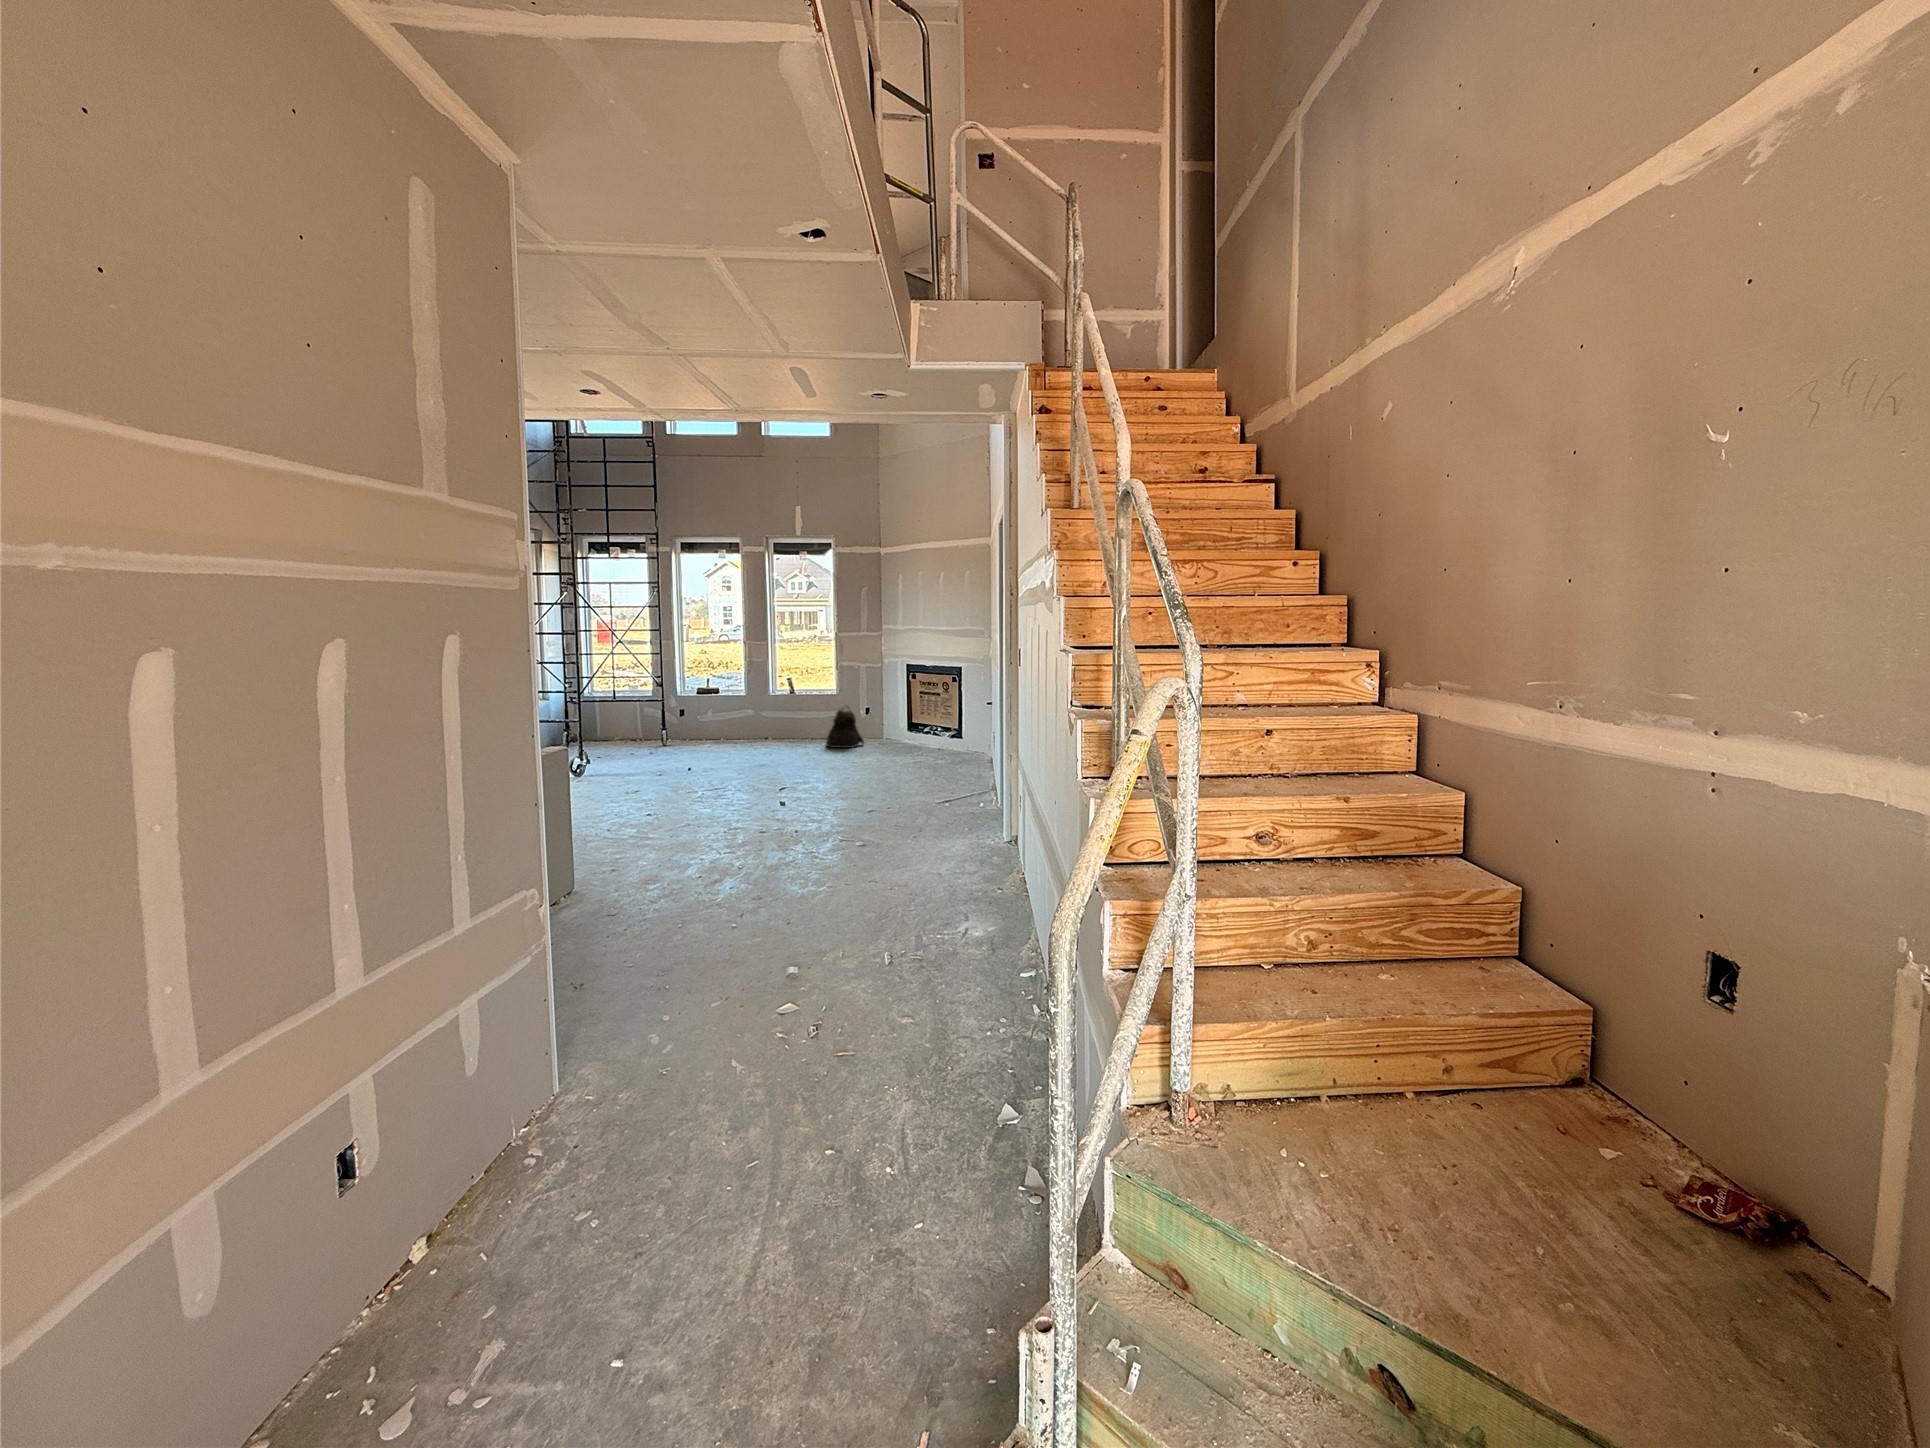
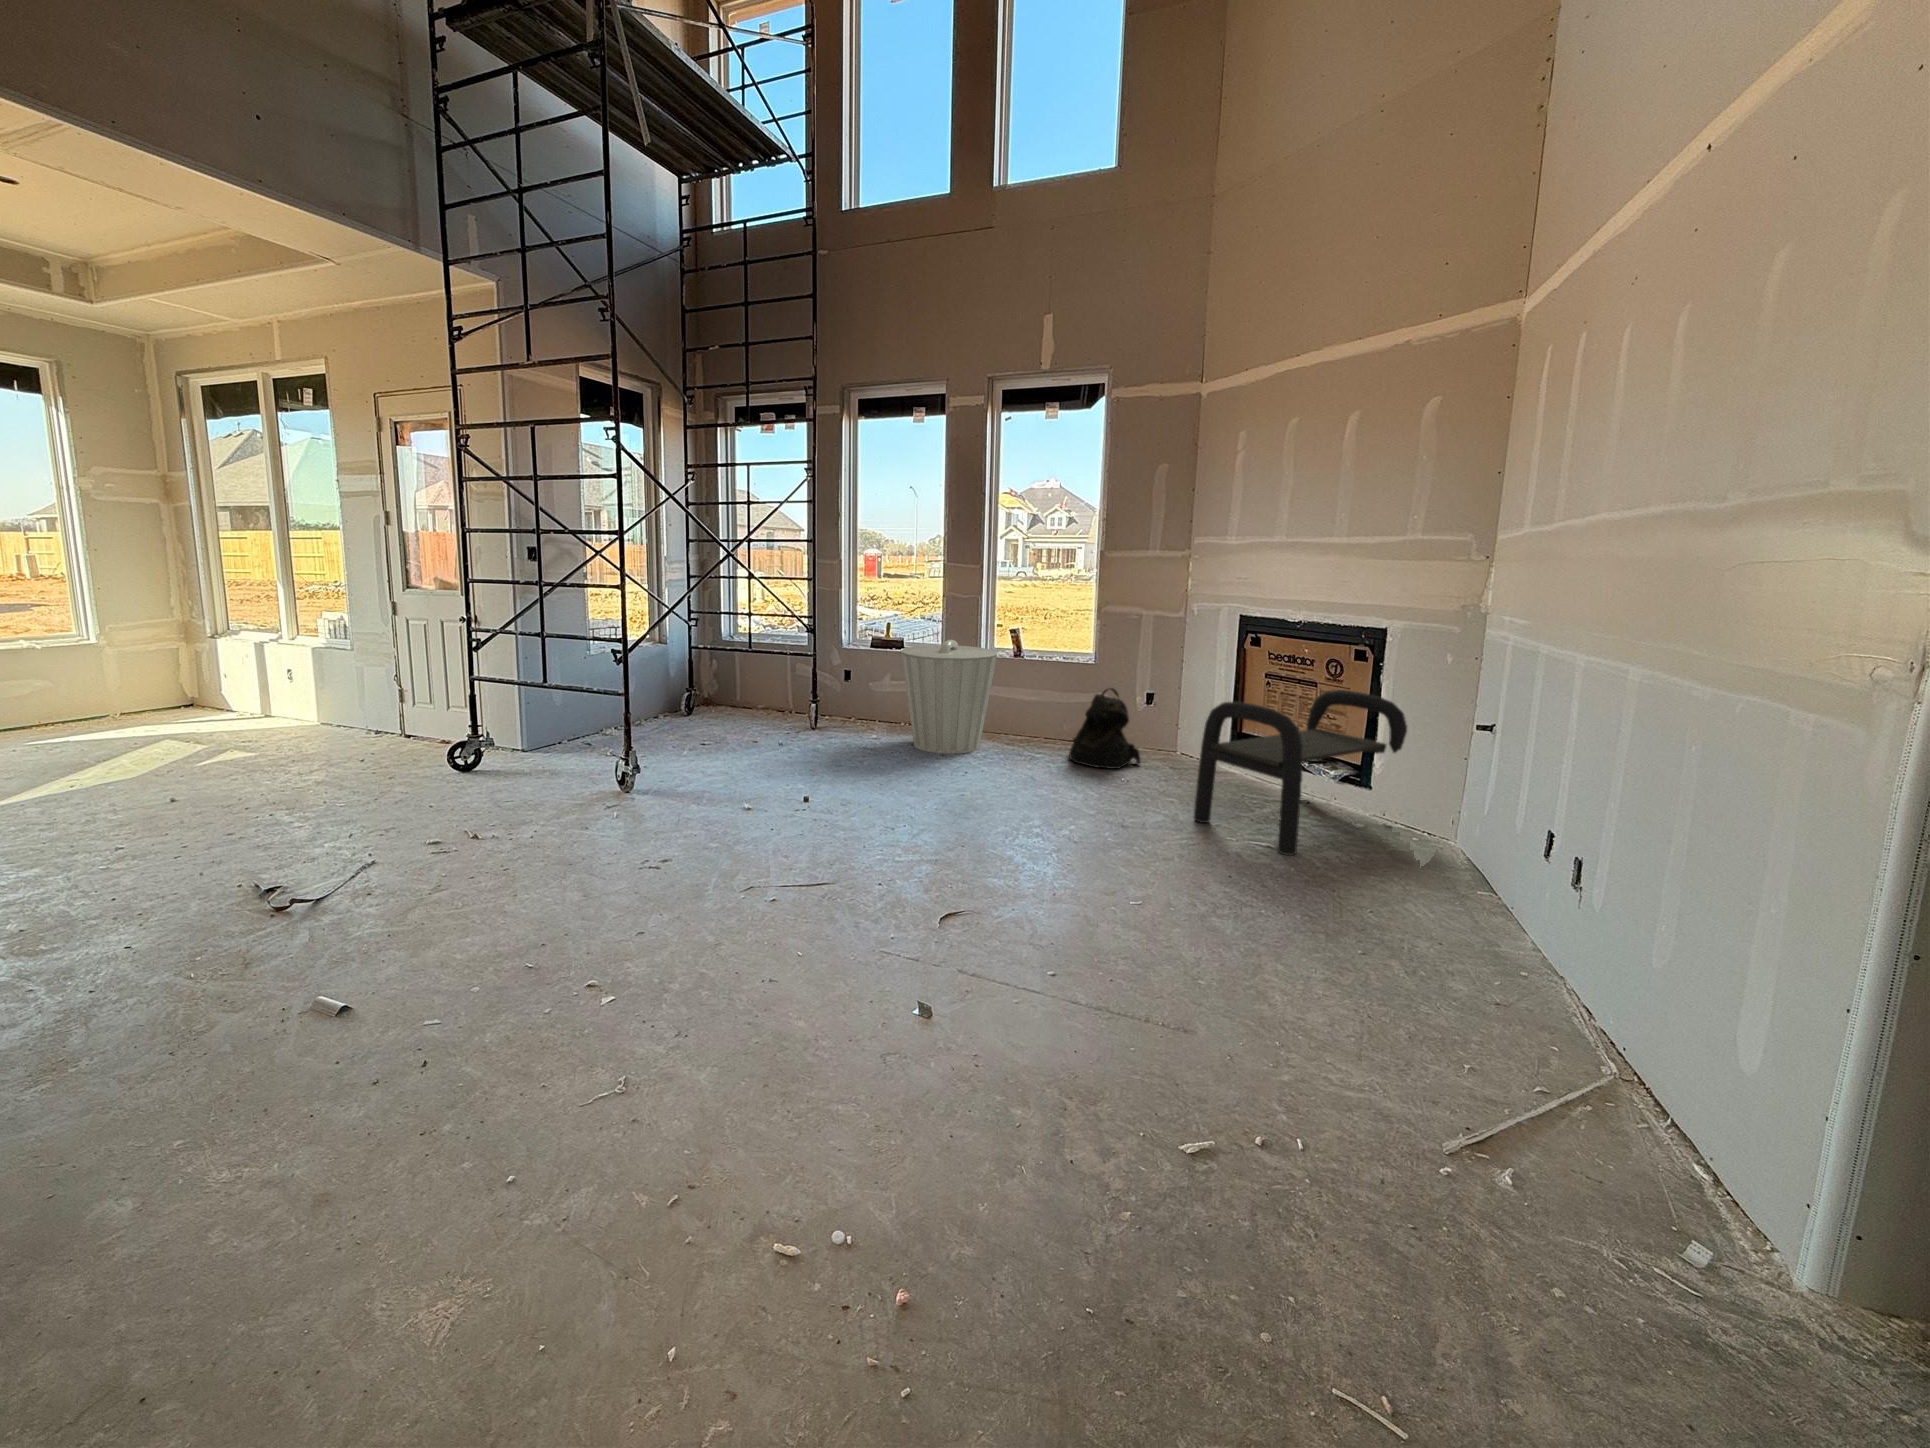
trash can: none [724,686,781,750] -> present [902,640,997,753]
bench: none [885,696,974,765] -> present [1194,690,1407,855]

